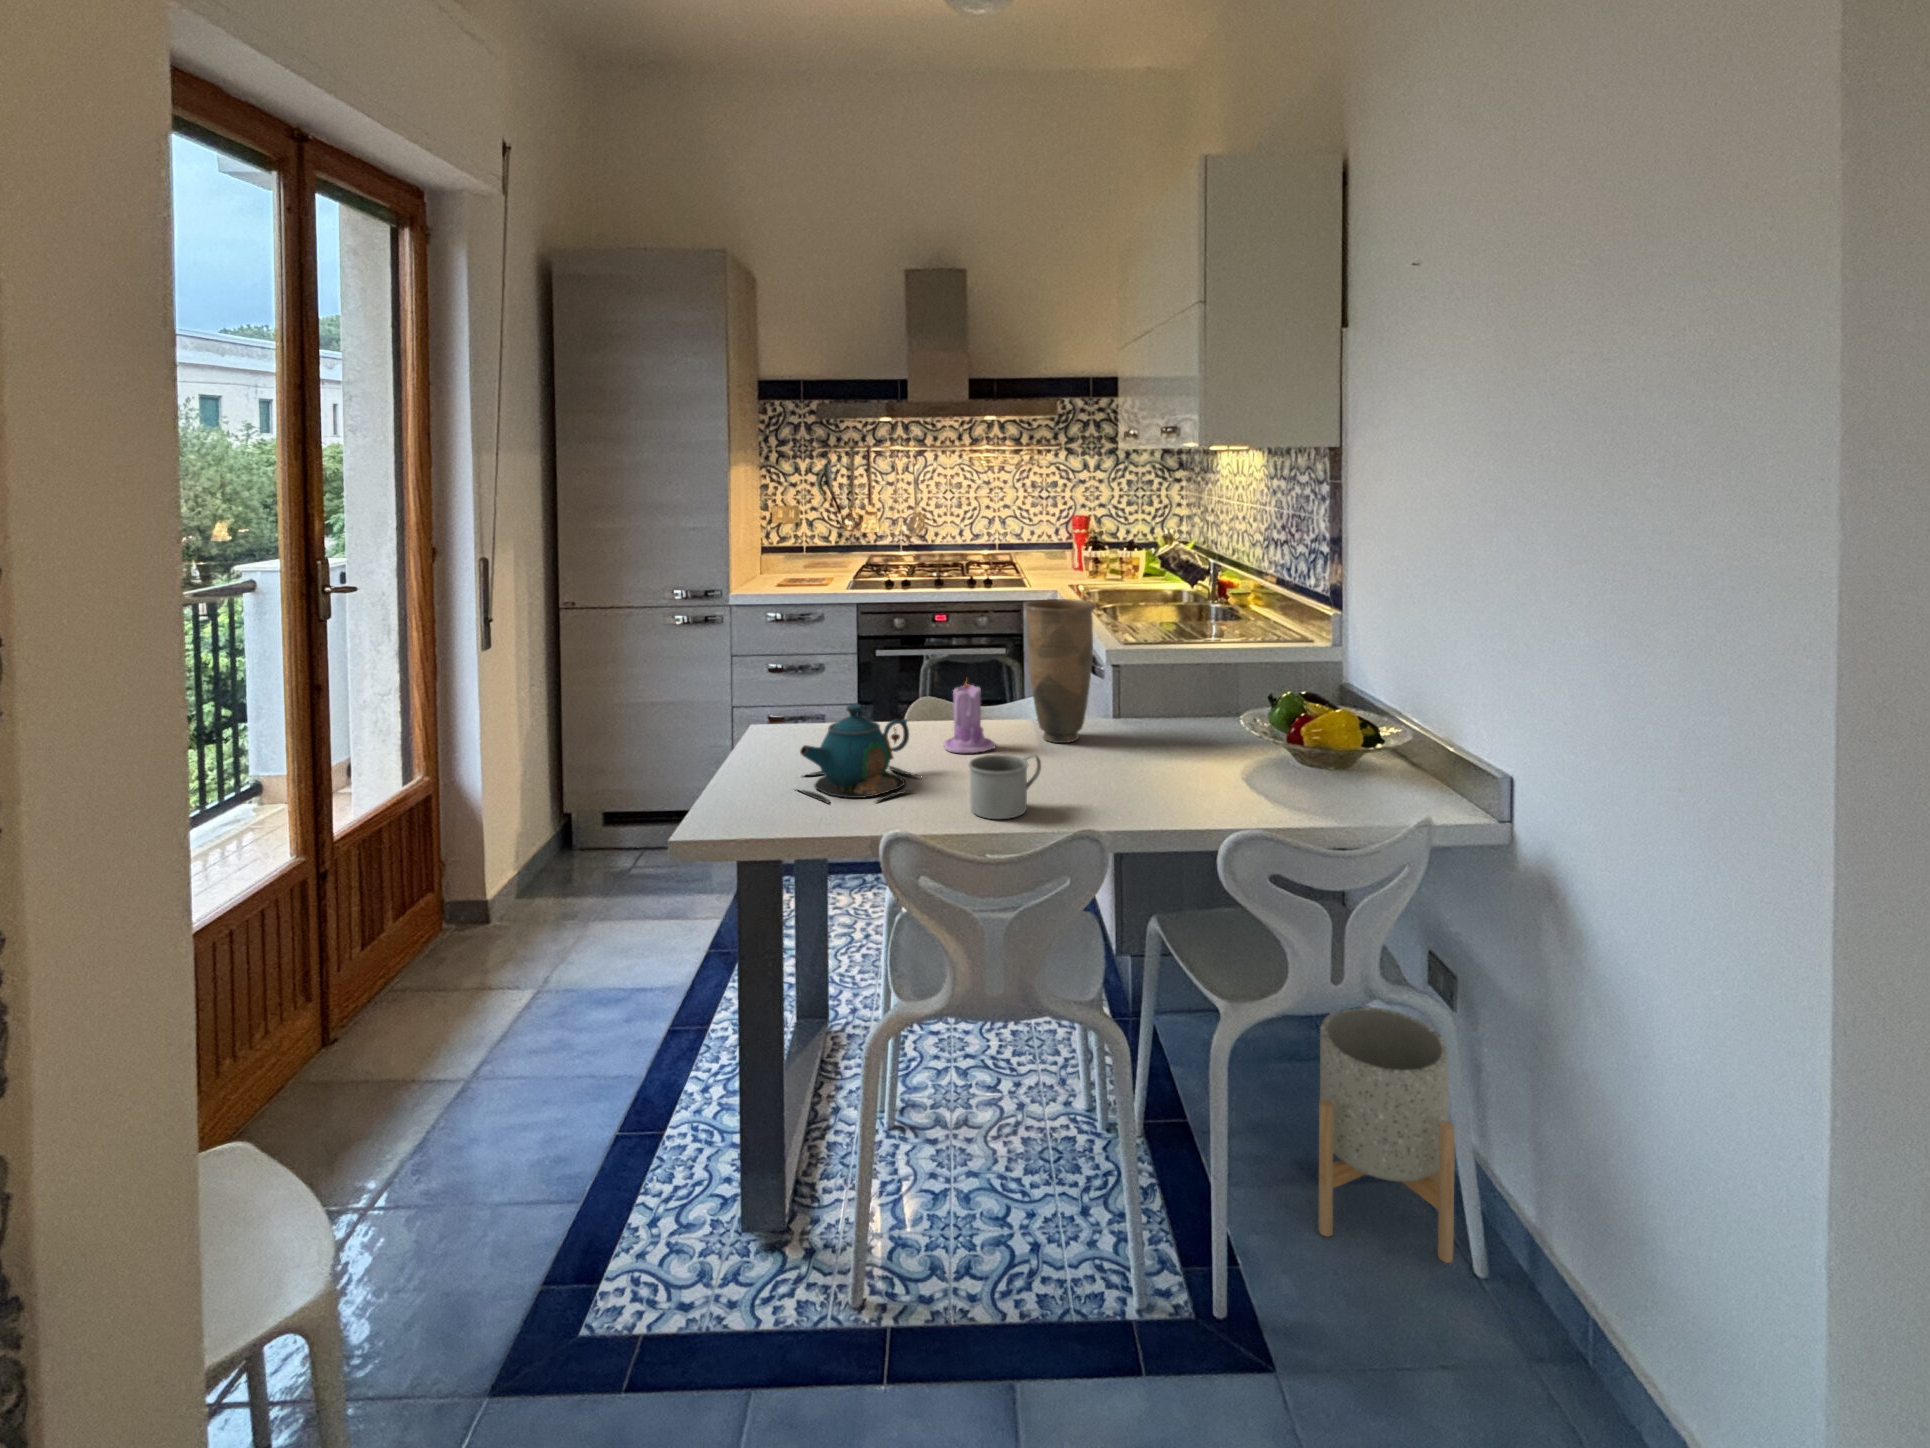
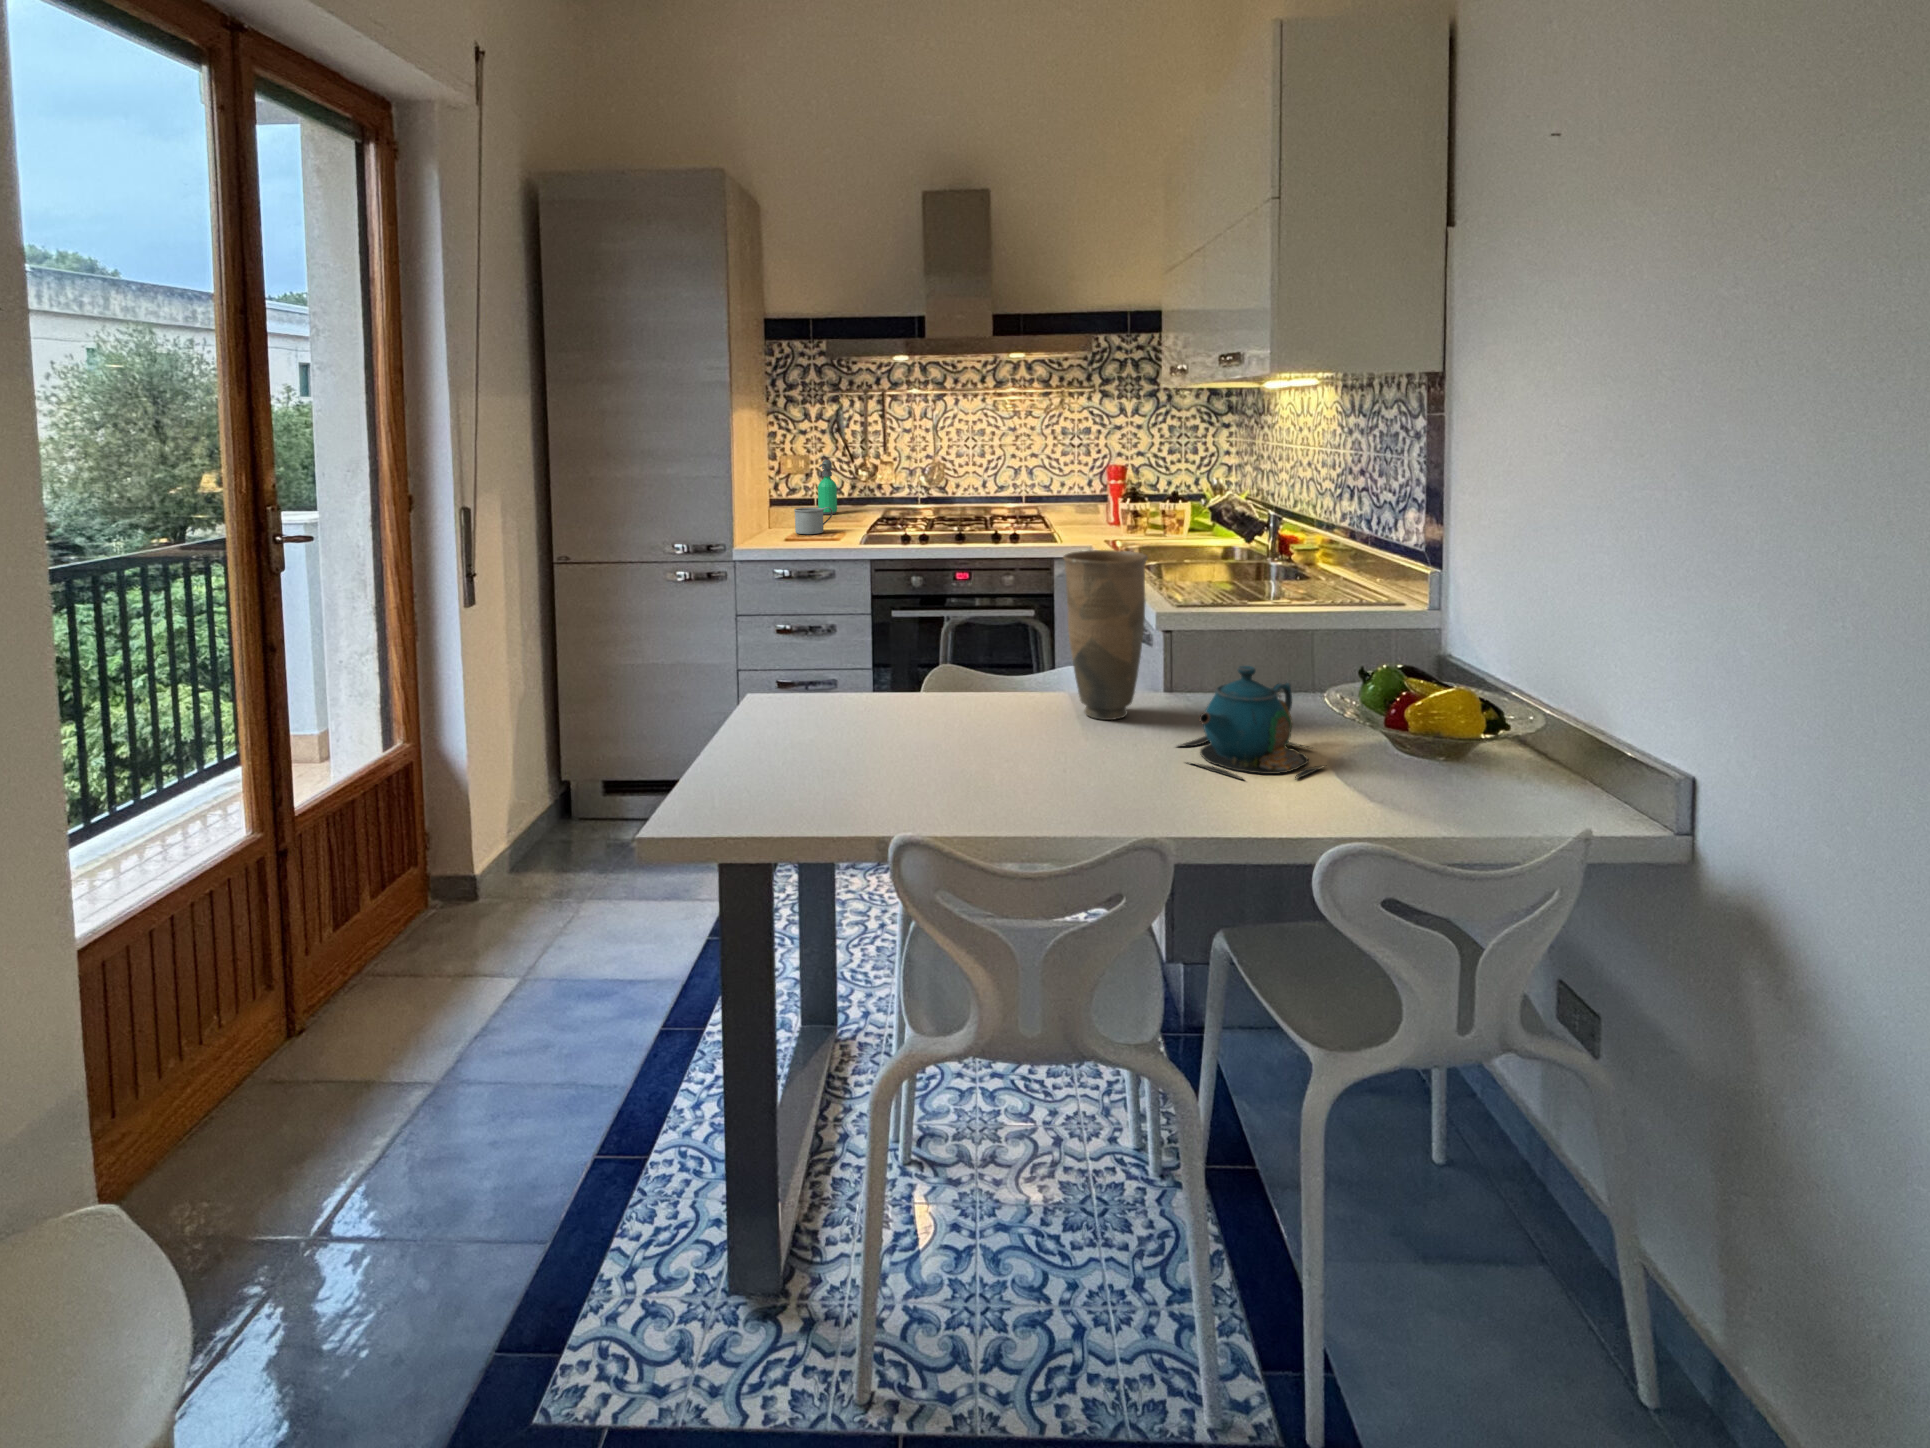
soap dispenser: none [805,510,823,562] -> present [818,460,837,515]
candle: present [944,682,996,753] -> none [967,641,1030,731]
teapot: present [796,704,916,803] -> present [1179,666,1327,780]
mug: present [969,754,1041,819] -> present [794,507,833,534]
planter: present [1318,1007,1455,1263] -> none [1424,1049,1618,1383]

